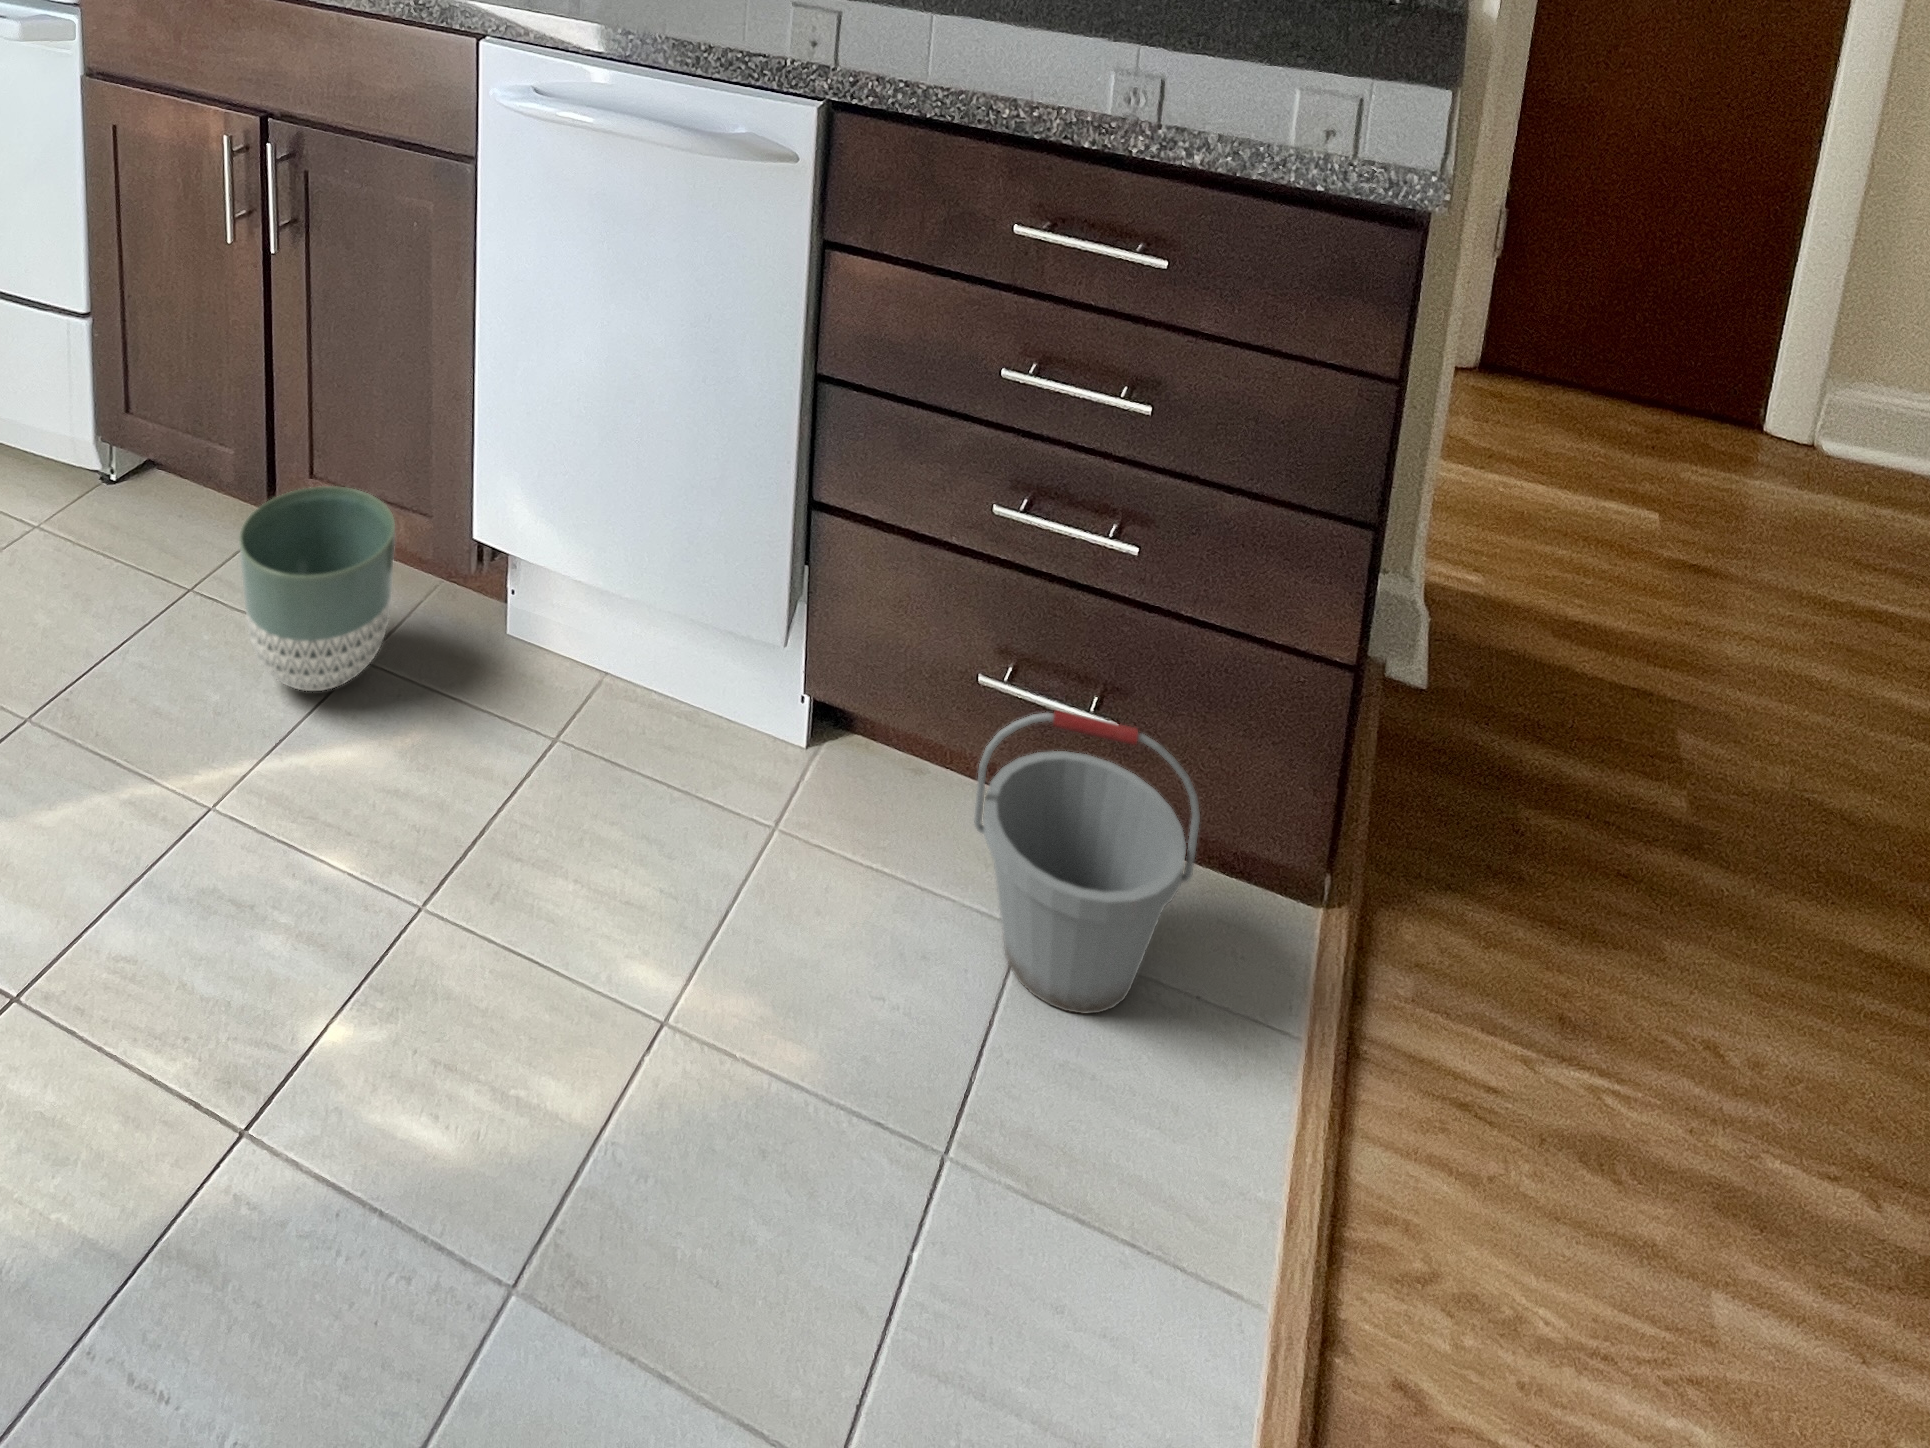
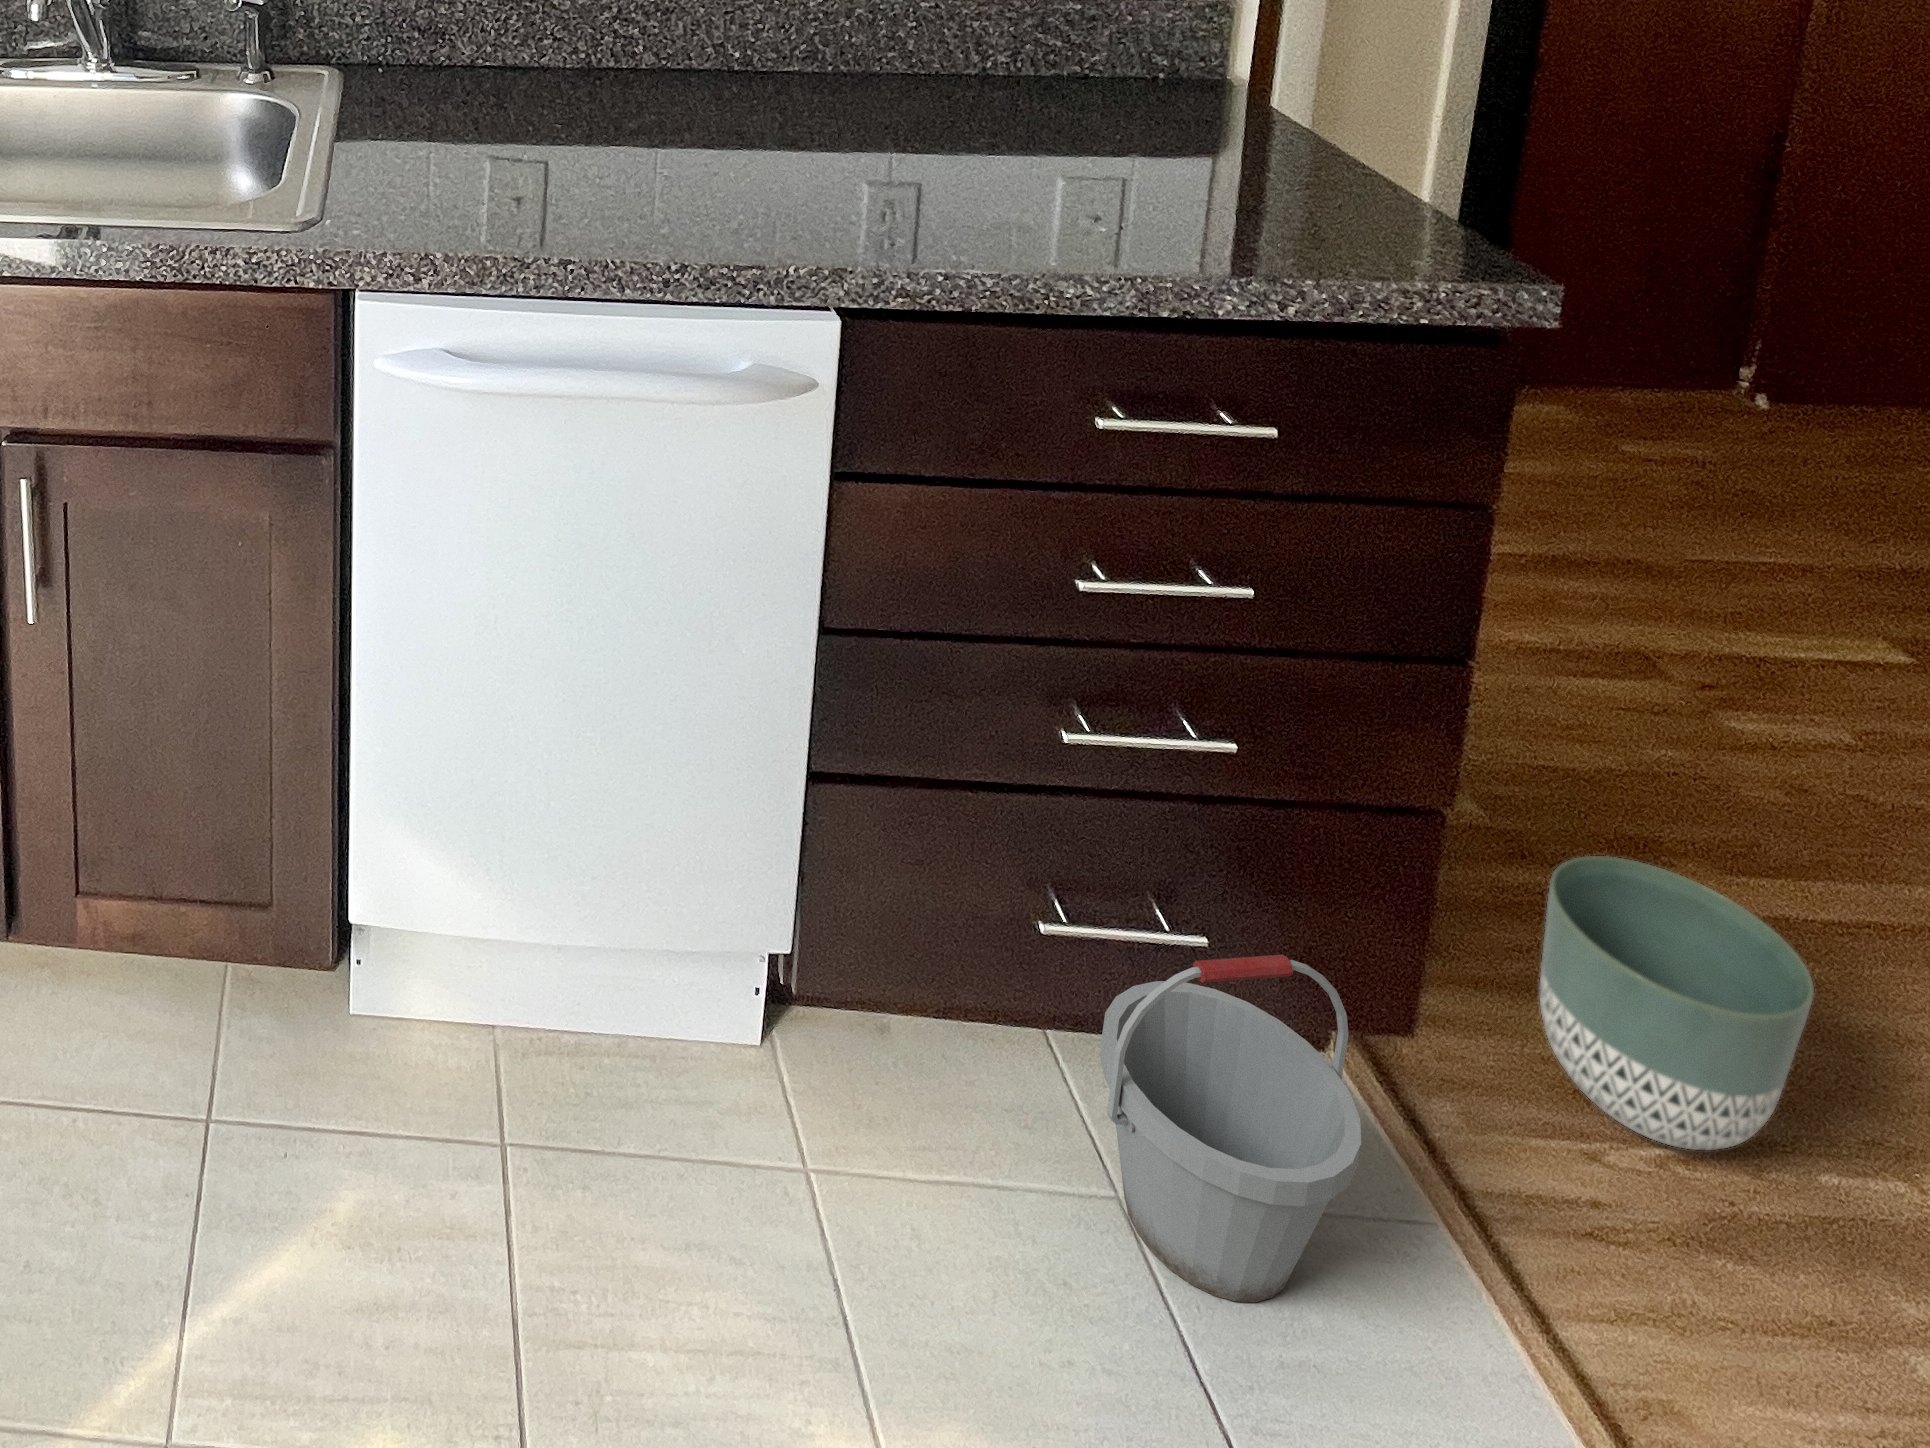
planter: present [239,486,395,691] -> present [1540,856,1814,1150]

